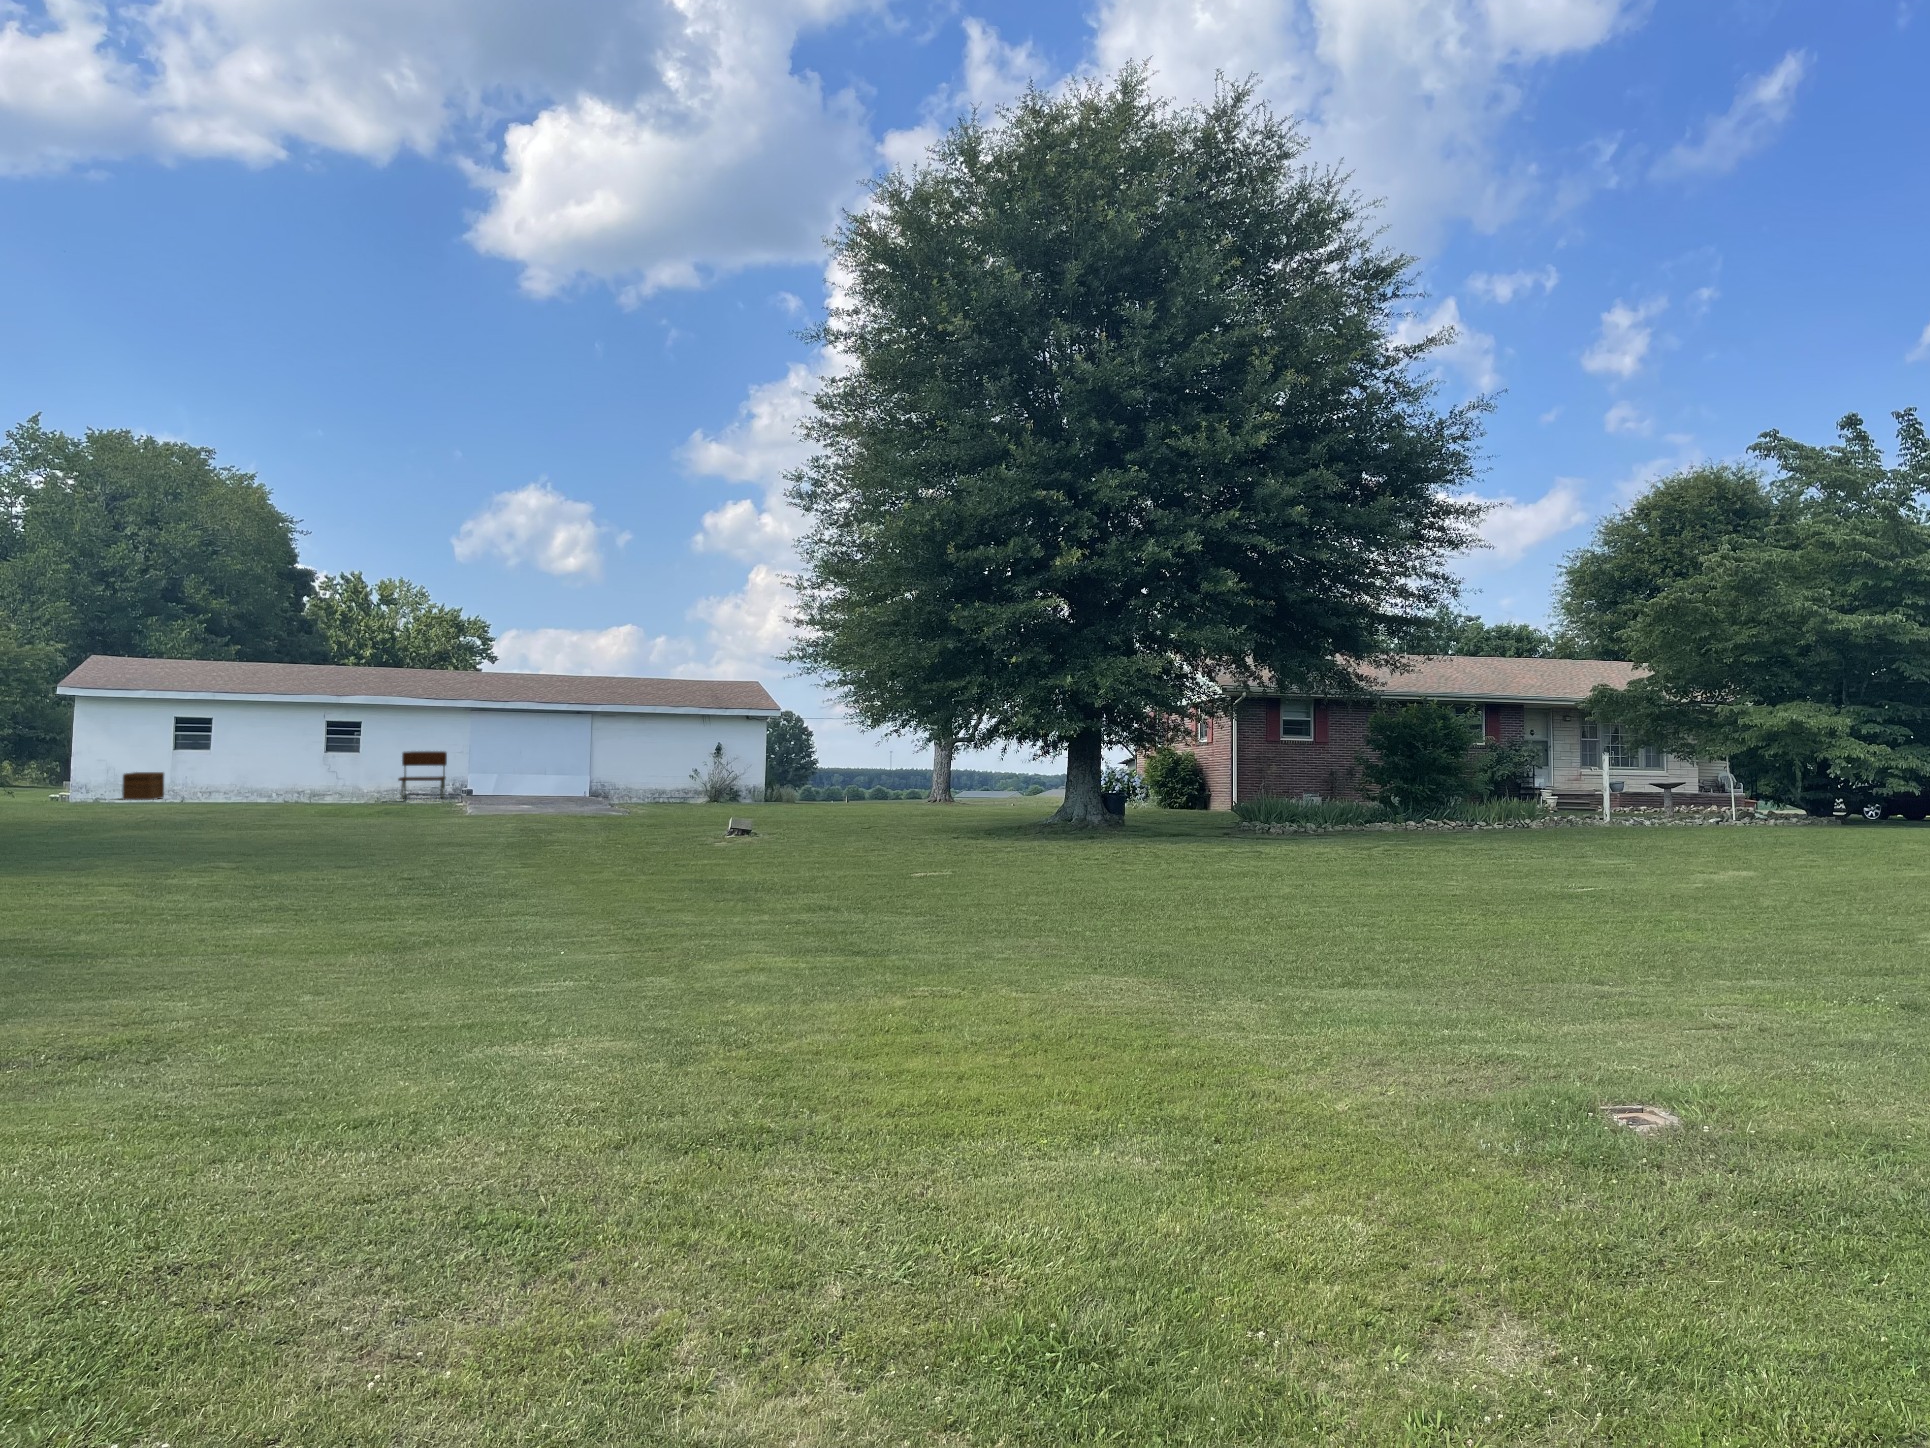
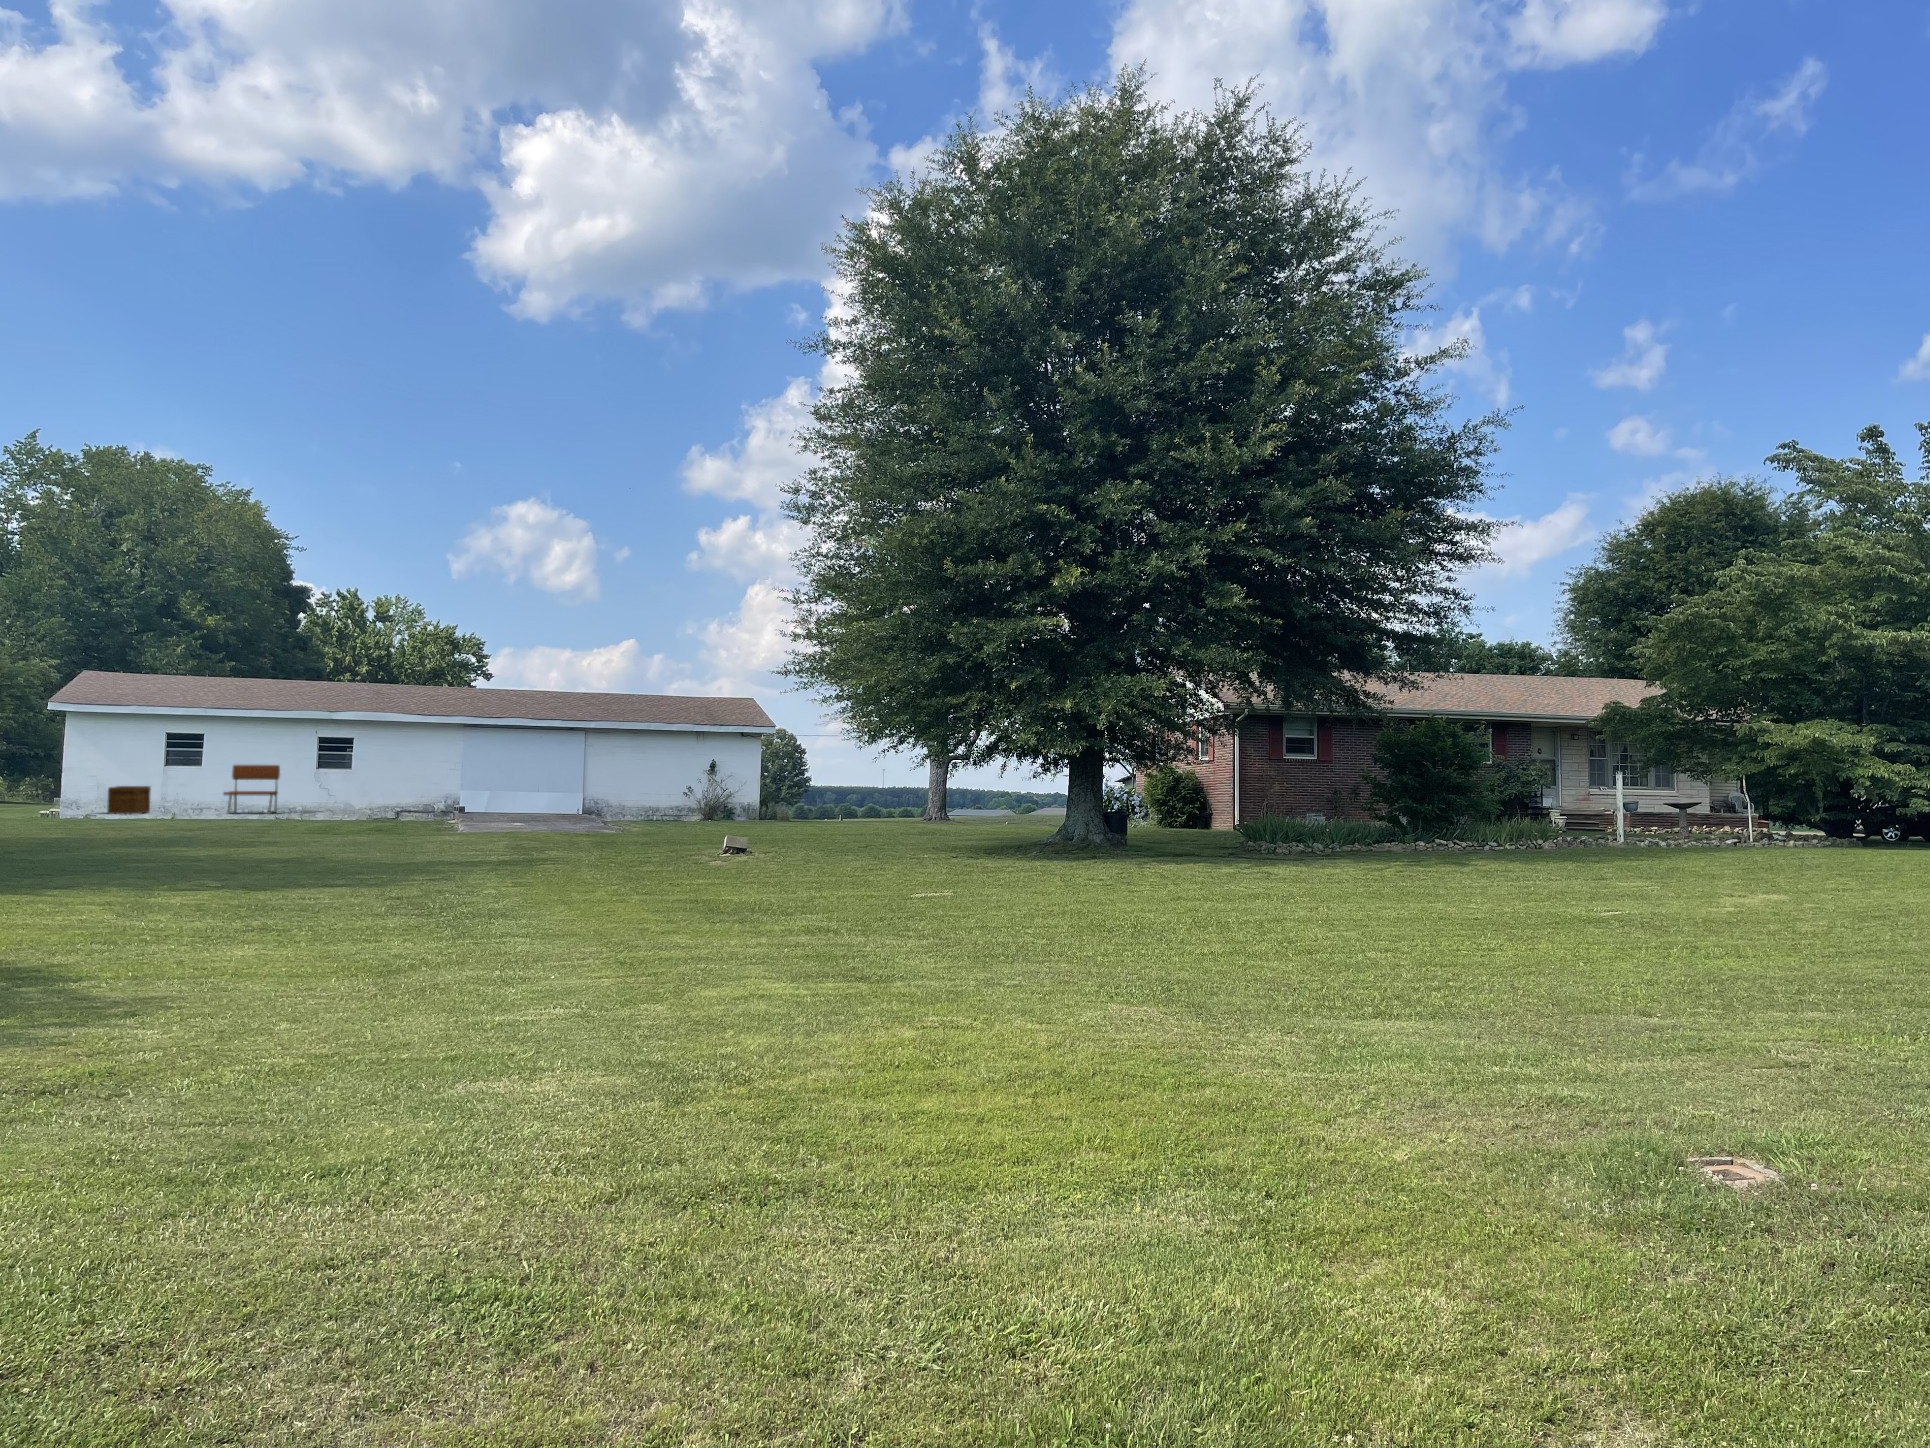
bench: present [398,751,447,798] -> present [224,765,280,814]

